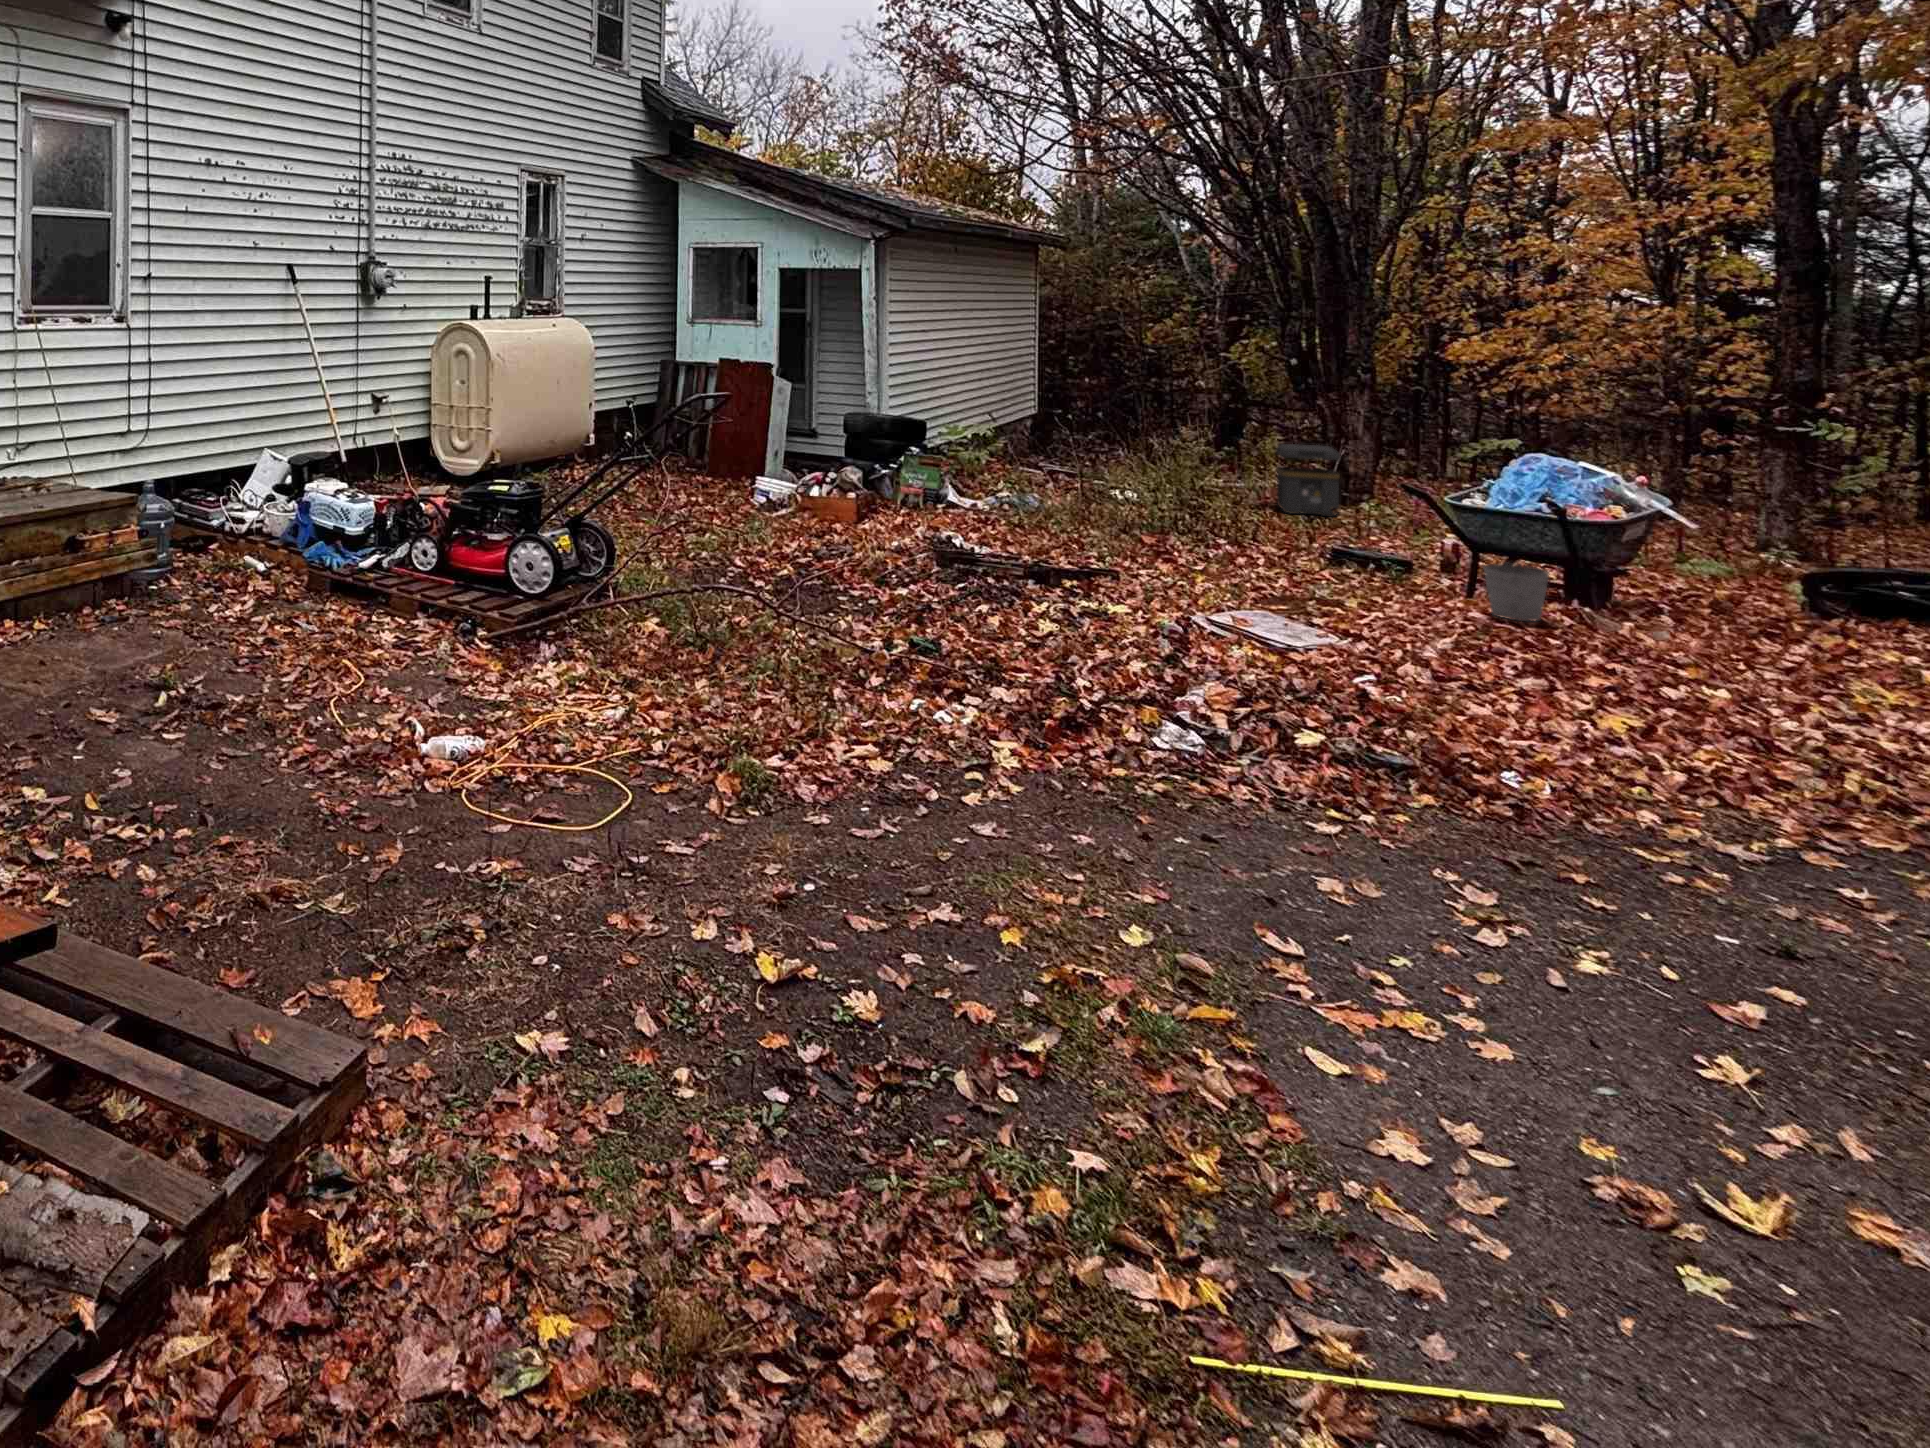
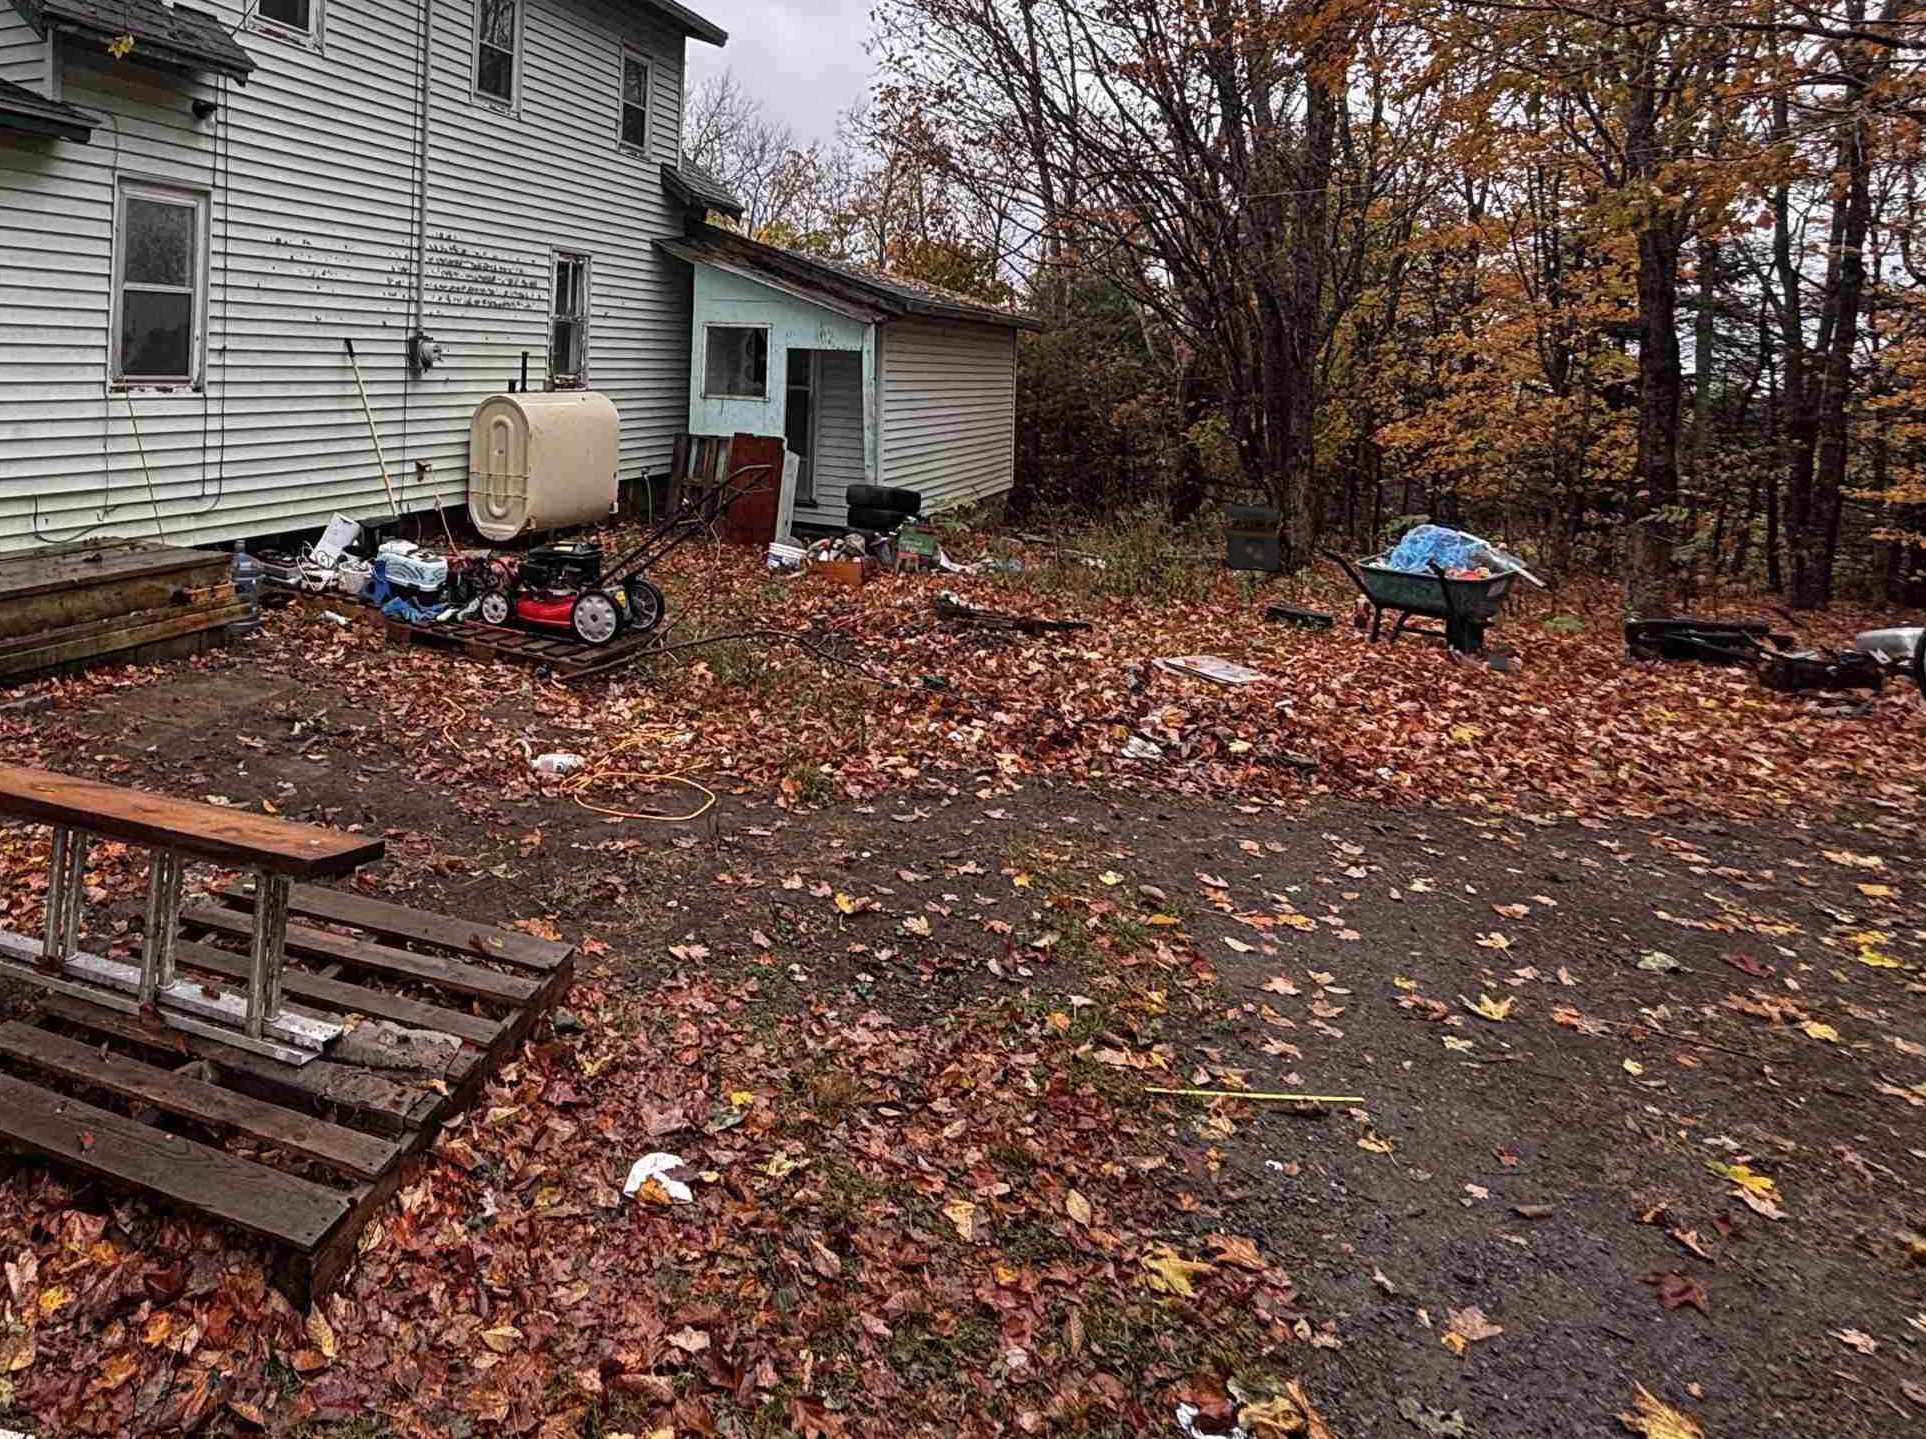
potted plant: none [1609,553,1651,636] -> present [1488,606,1510,670]
bucket: present [1483,562,1549,622] -> none [1387,609,1439,659]

